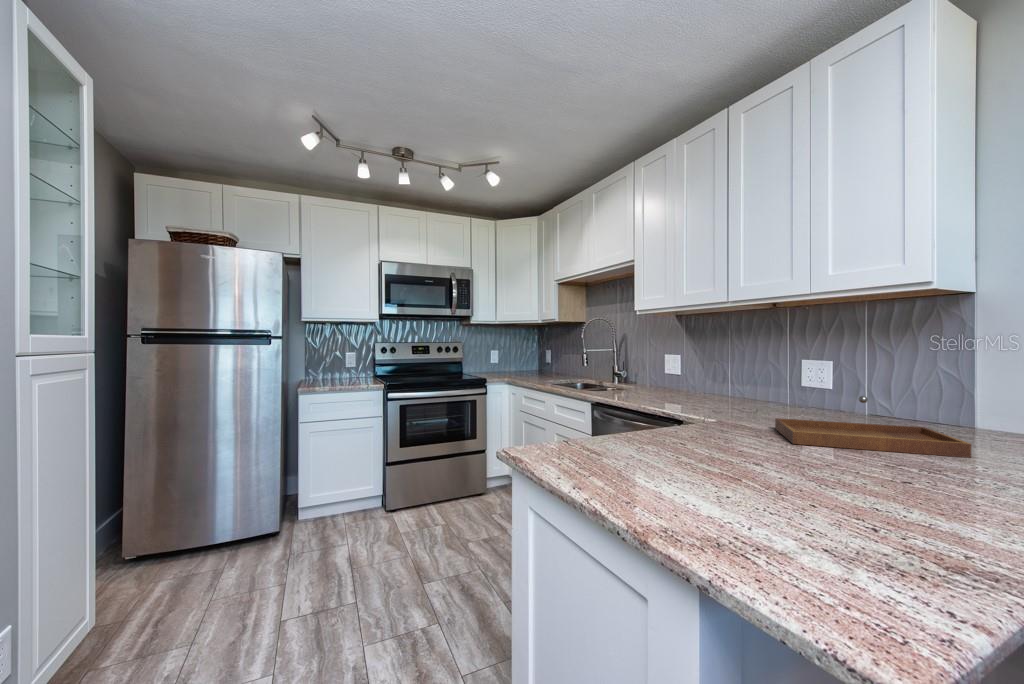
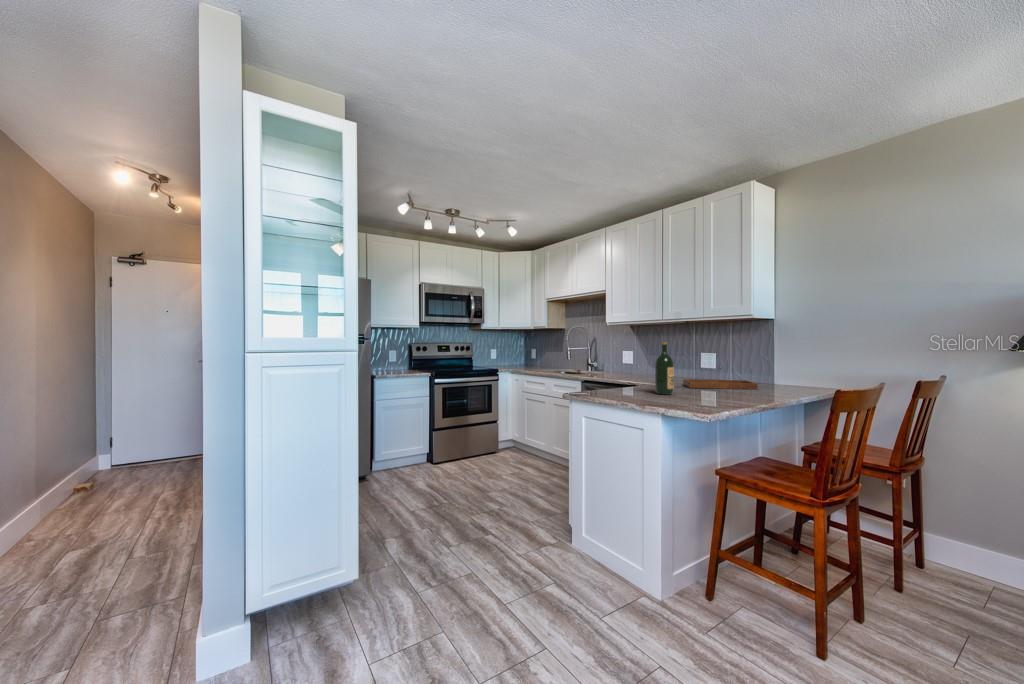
wine bottle: none [712,348,761,480] -> present [655,342,674,395]

